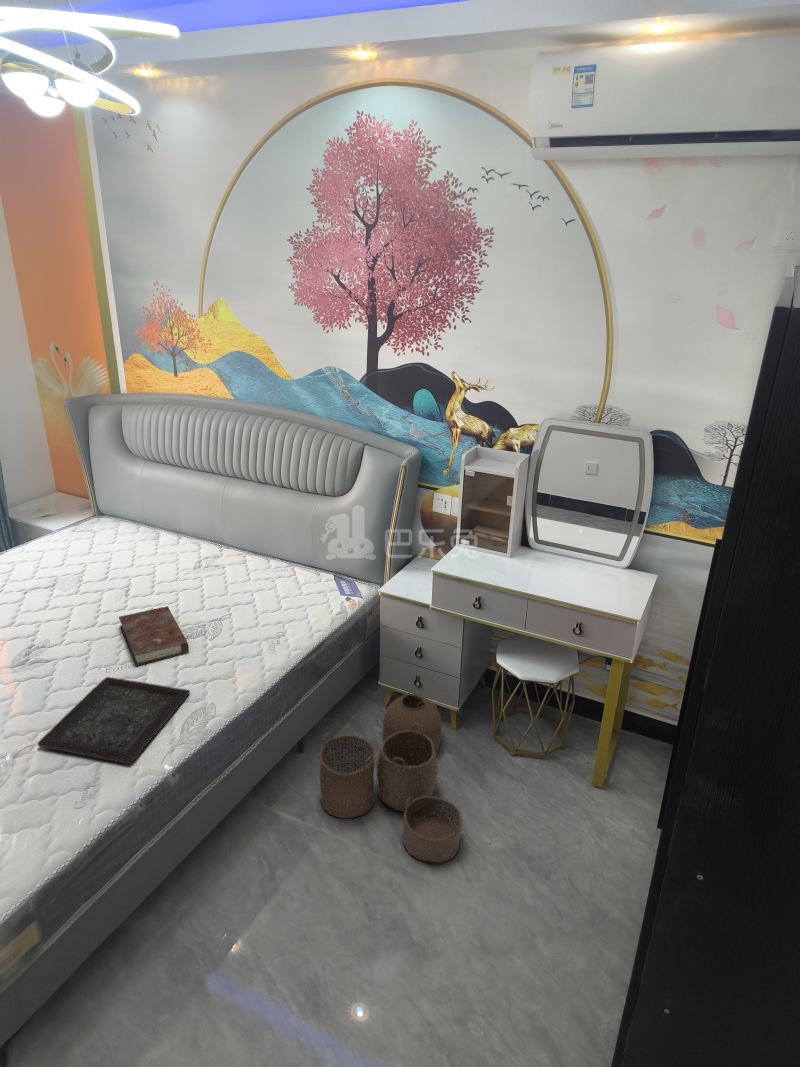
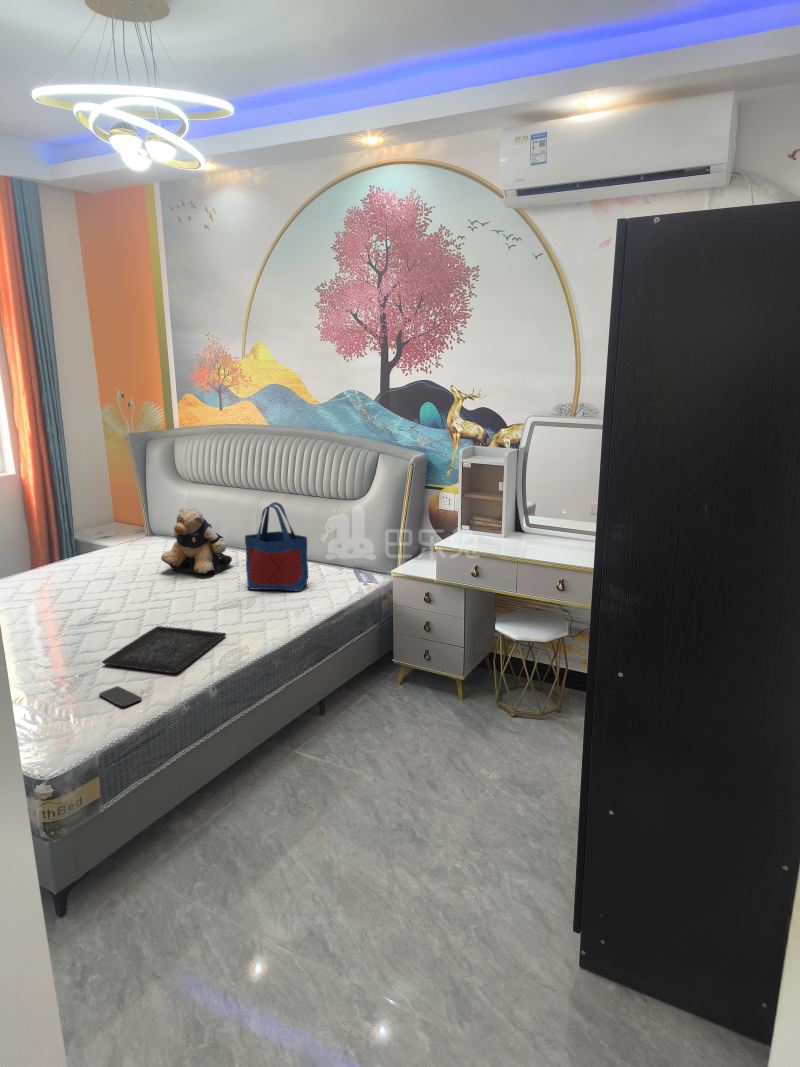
teddy bear: none [110,509,194,586] -> present [161,508,232,574]
tote bag: none [209,511,284,615] -> present [245,502,308,591]
book: present [119,606,189,666] -> none [168,584,226,621]
woven basket: present [319,691,462,862] -> none [335,657,459,784]
smartphone: none [32,789,87,829] -> present [99,686,142,707]

